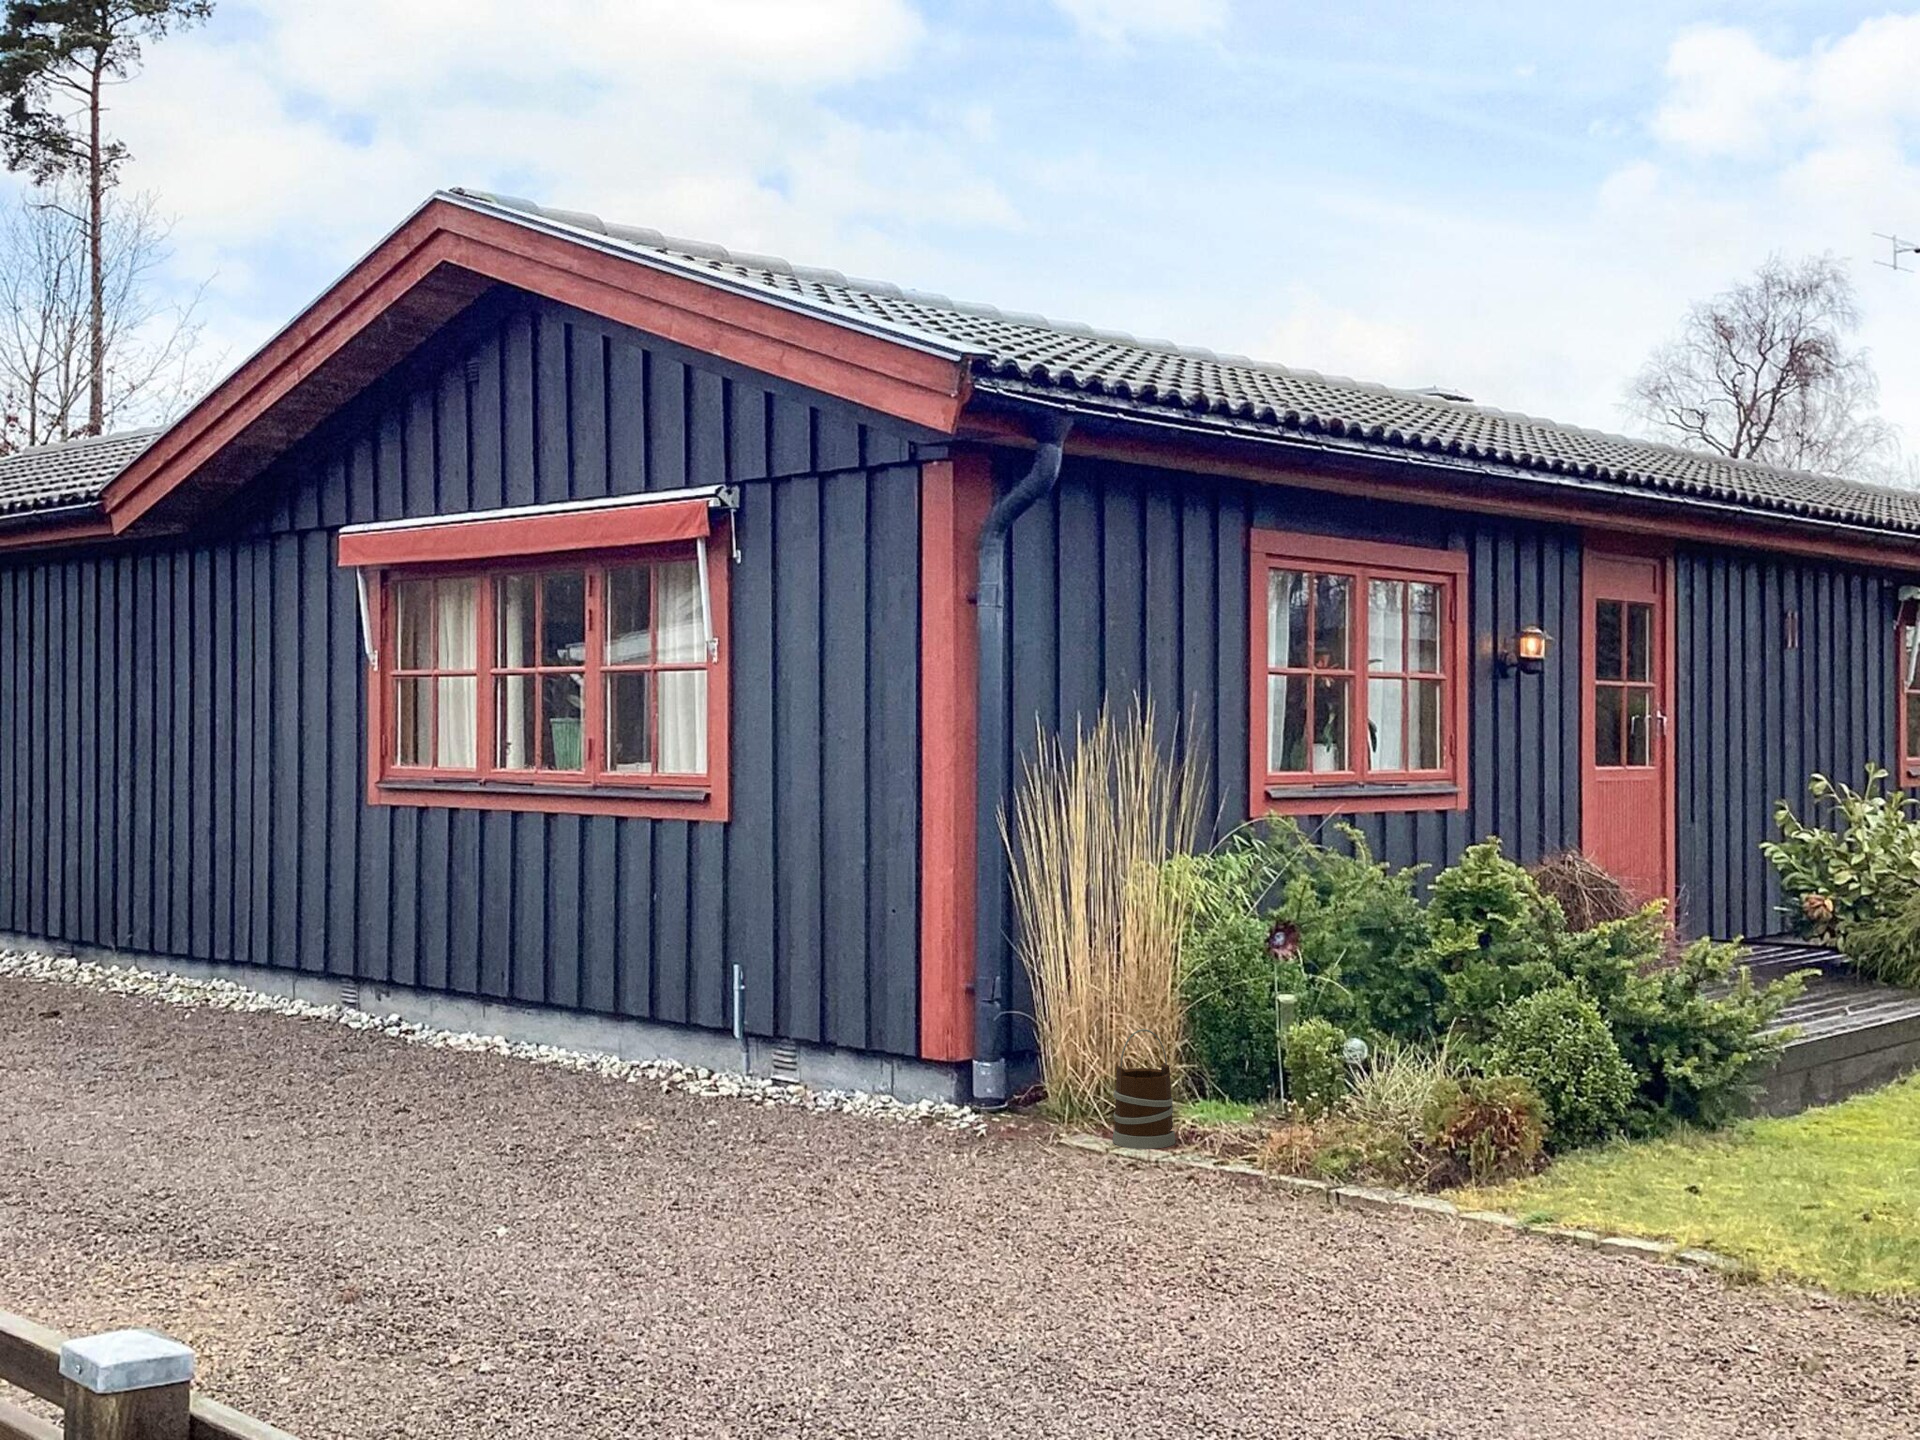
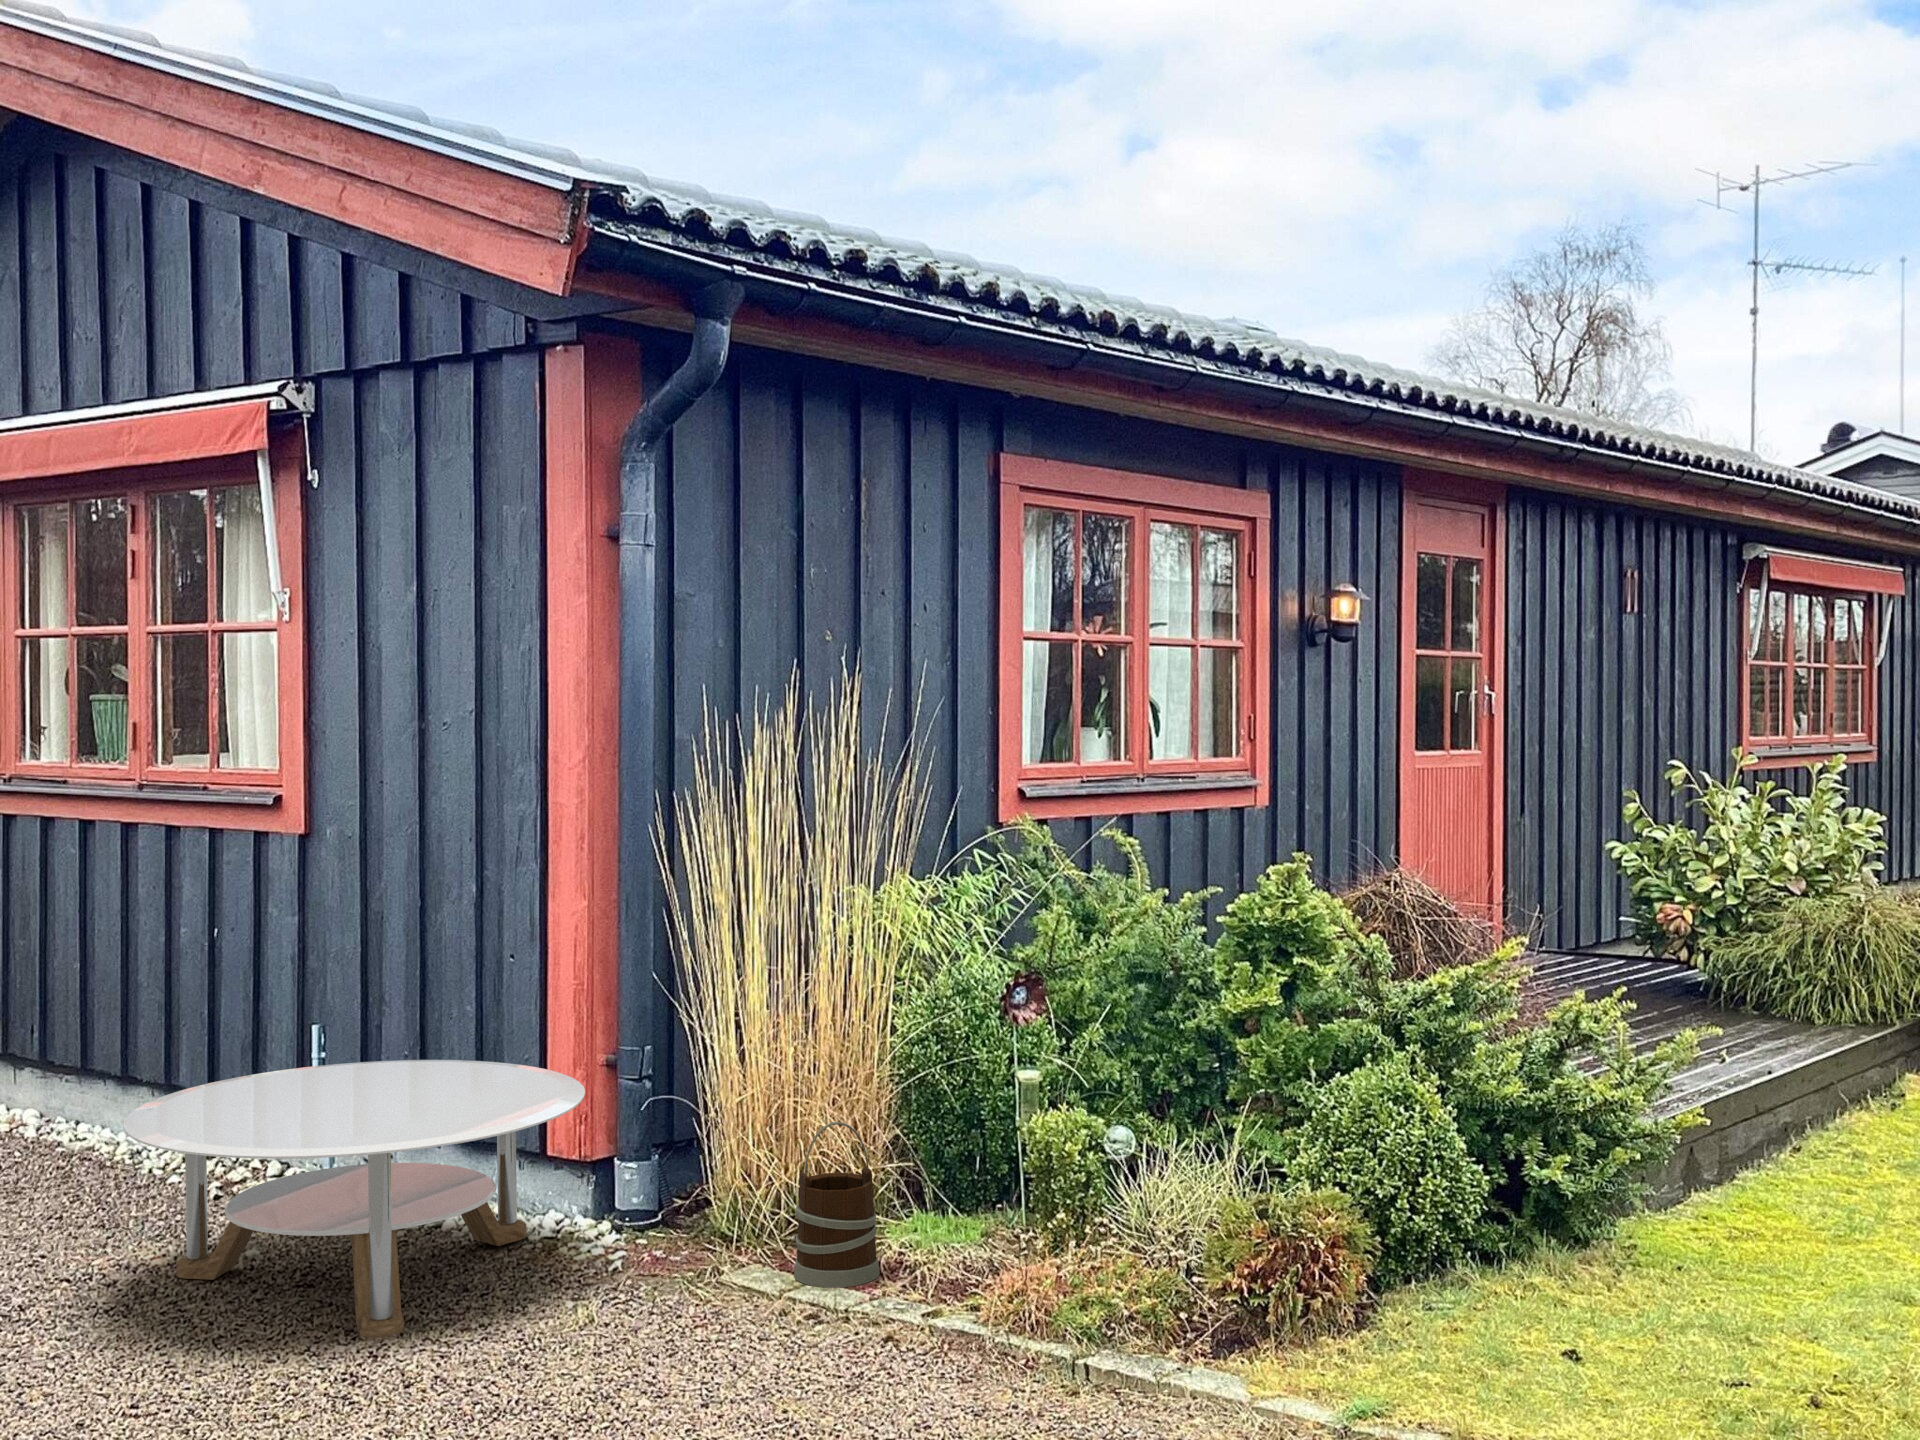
round table: none [642,987,958,1171] -> present [123,1060,585,1337]

